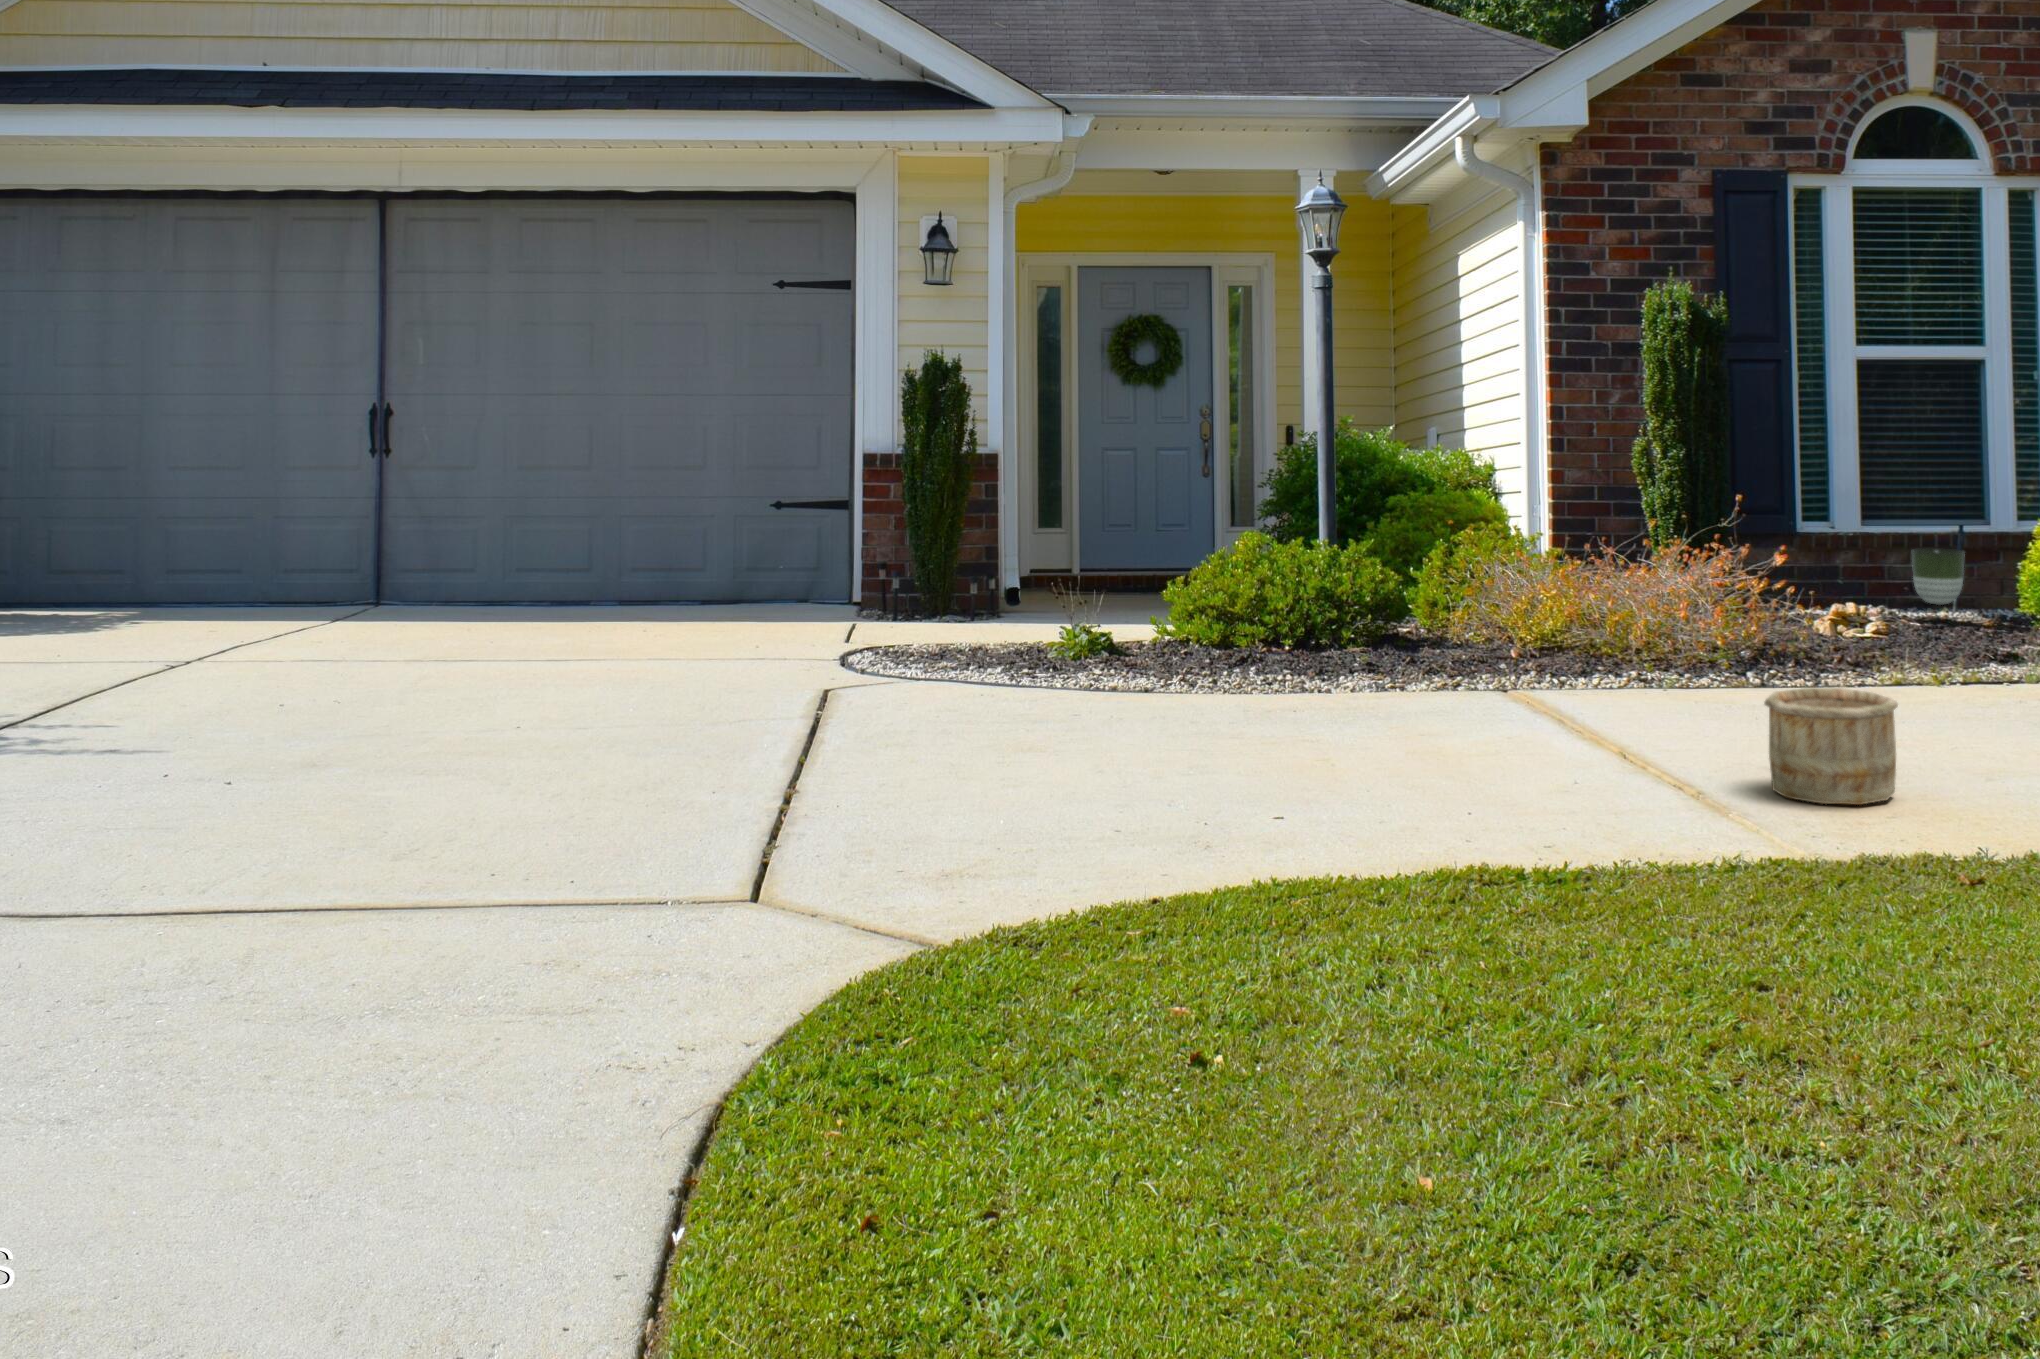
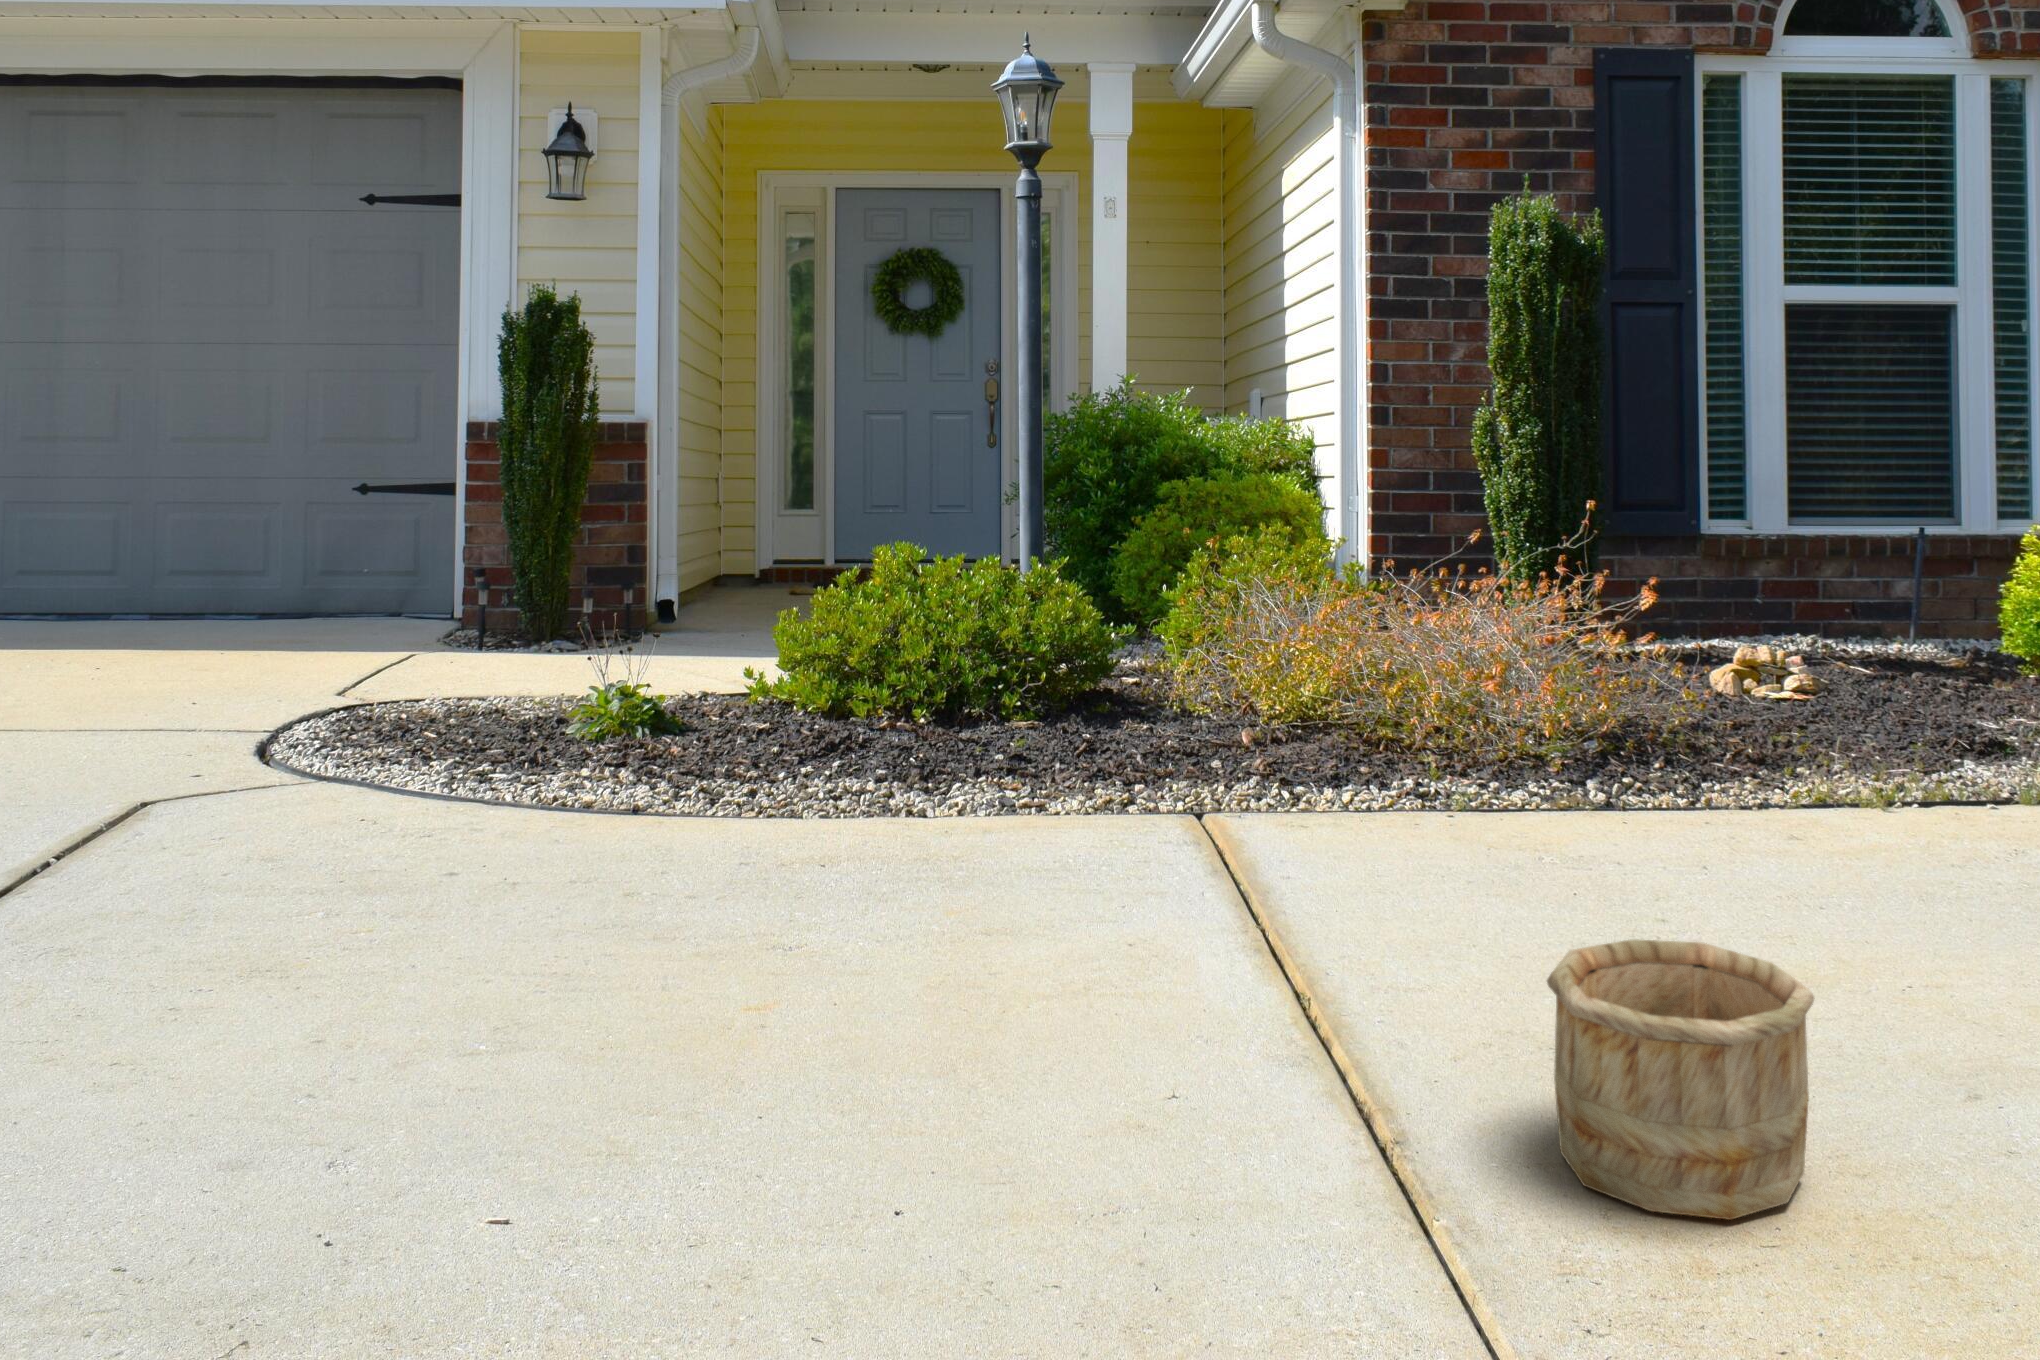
planter: present [1912,548,1964,605] -> none [1851,559,1923,636]

